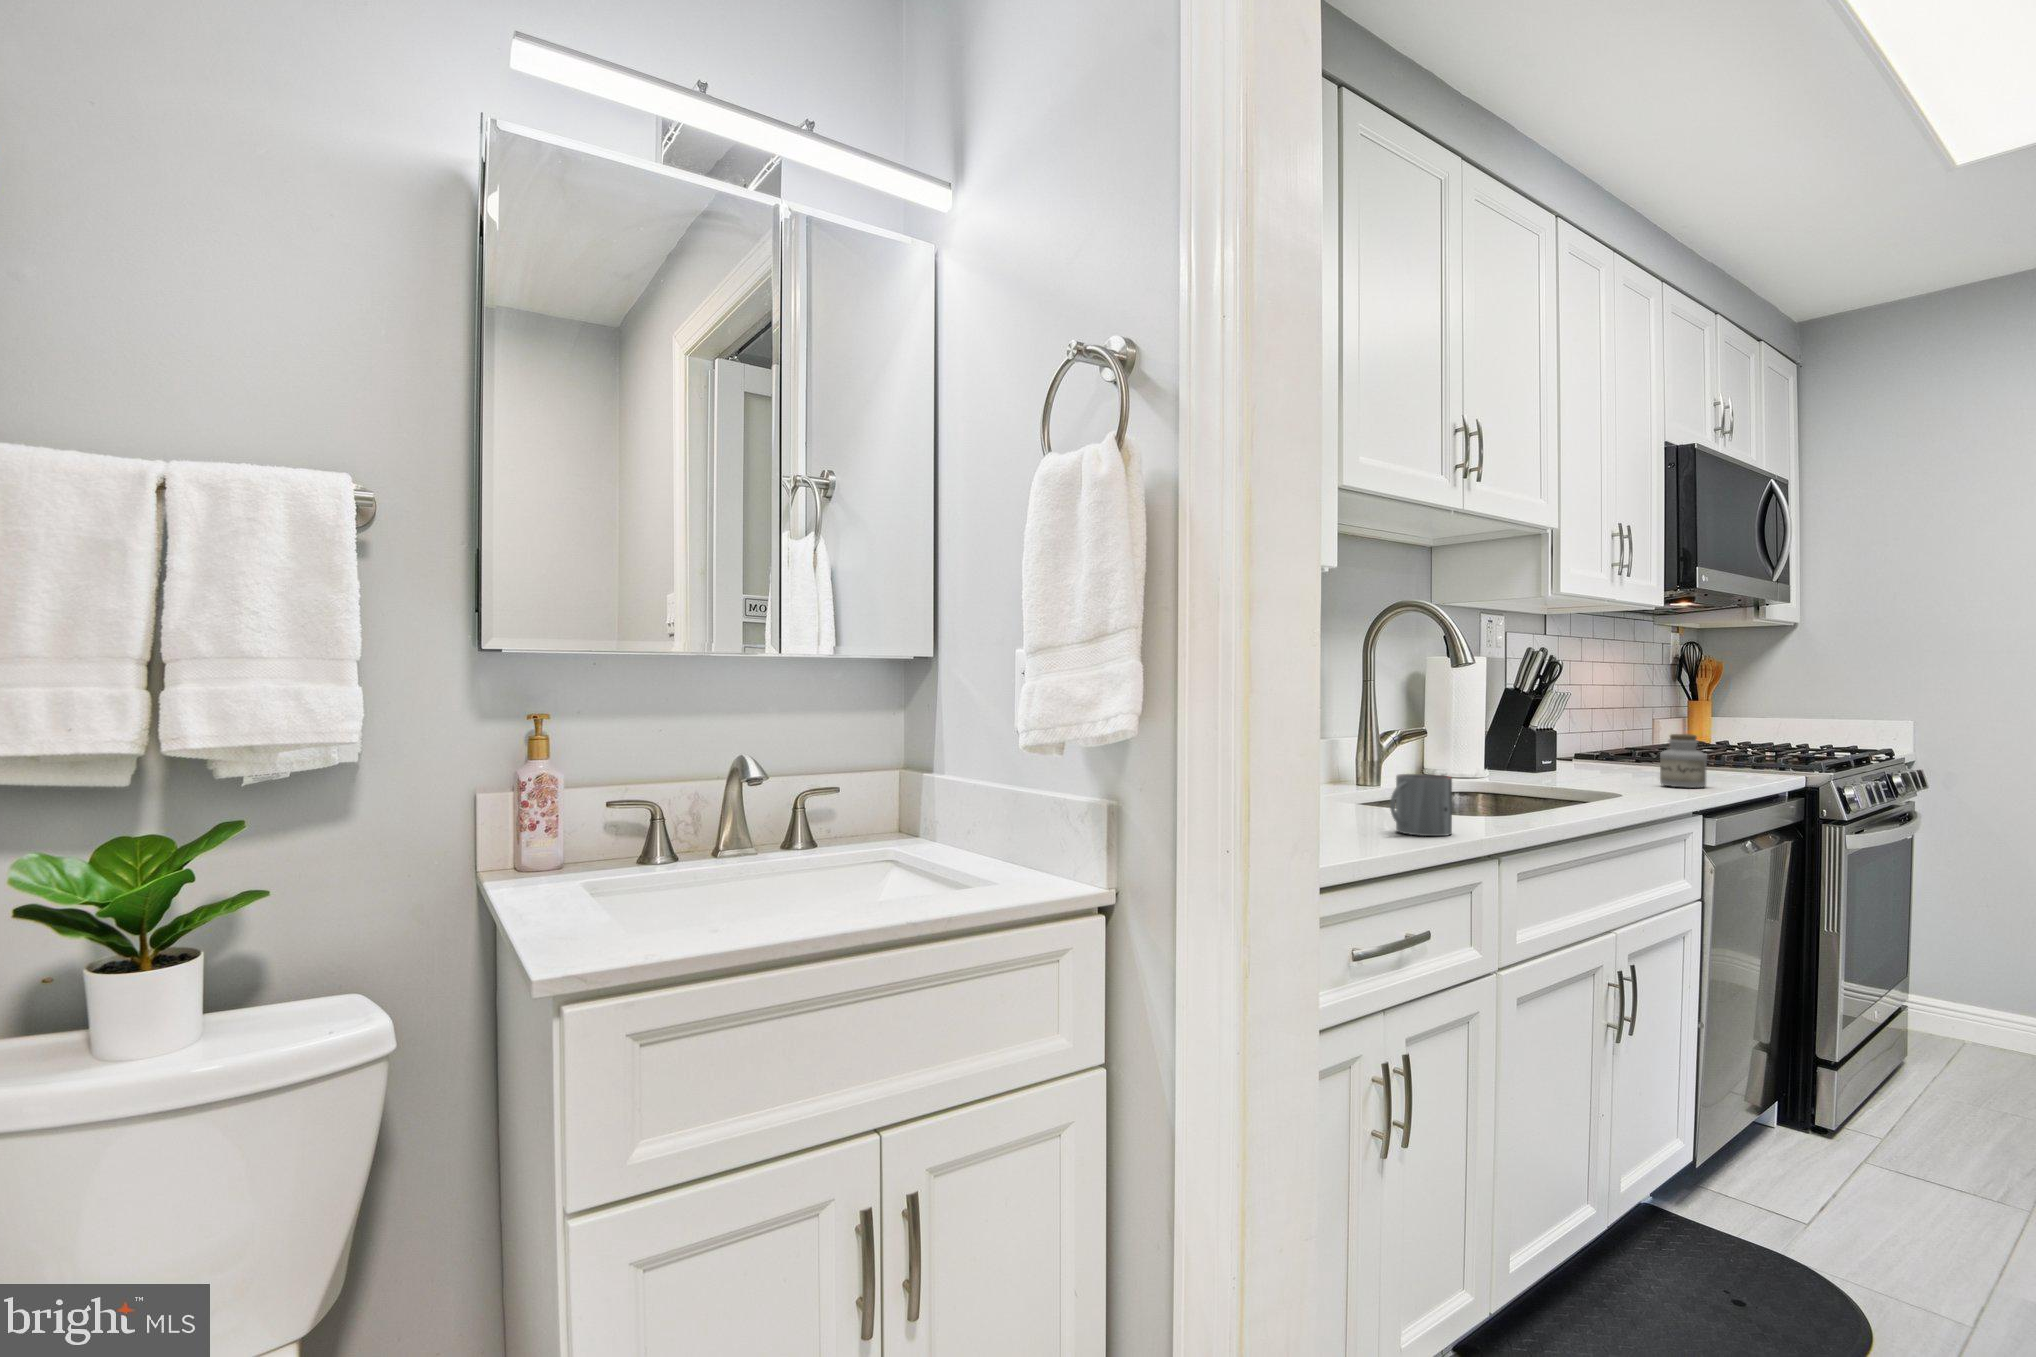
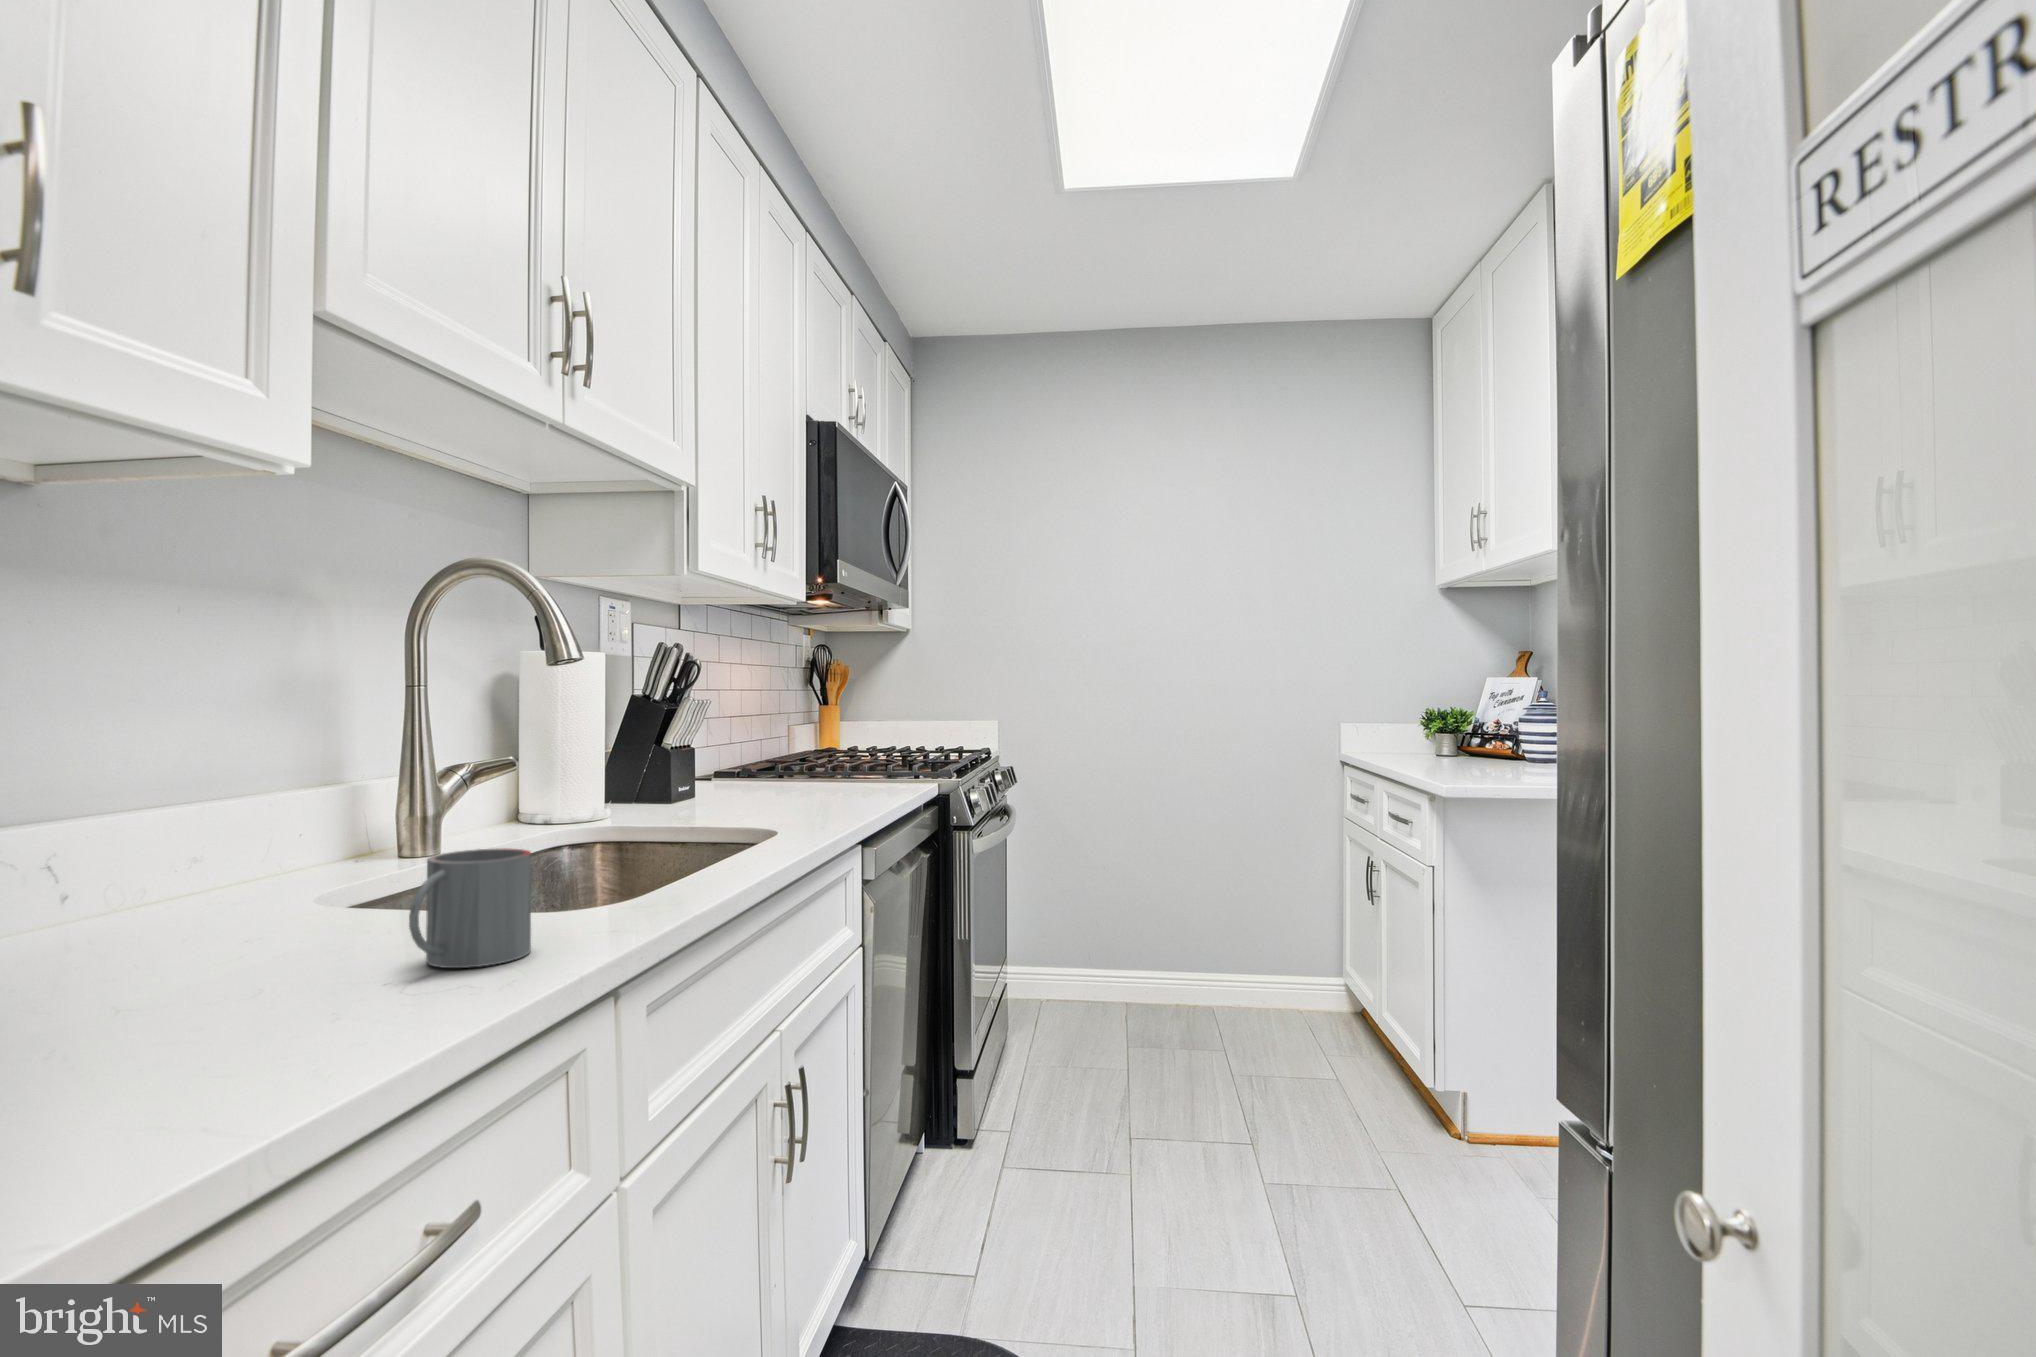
jar: present [1660,734,1707,788] -> none [809,748,856,813]

